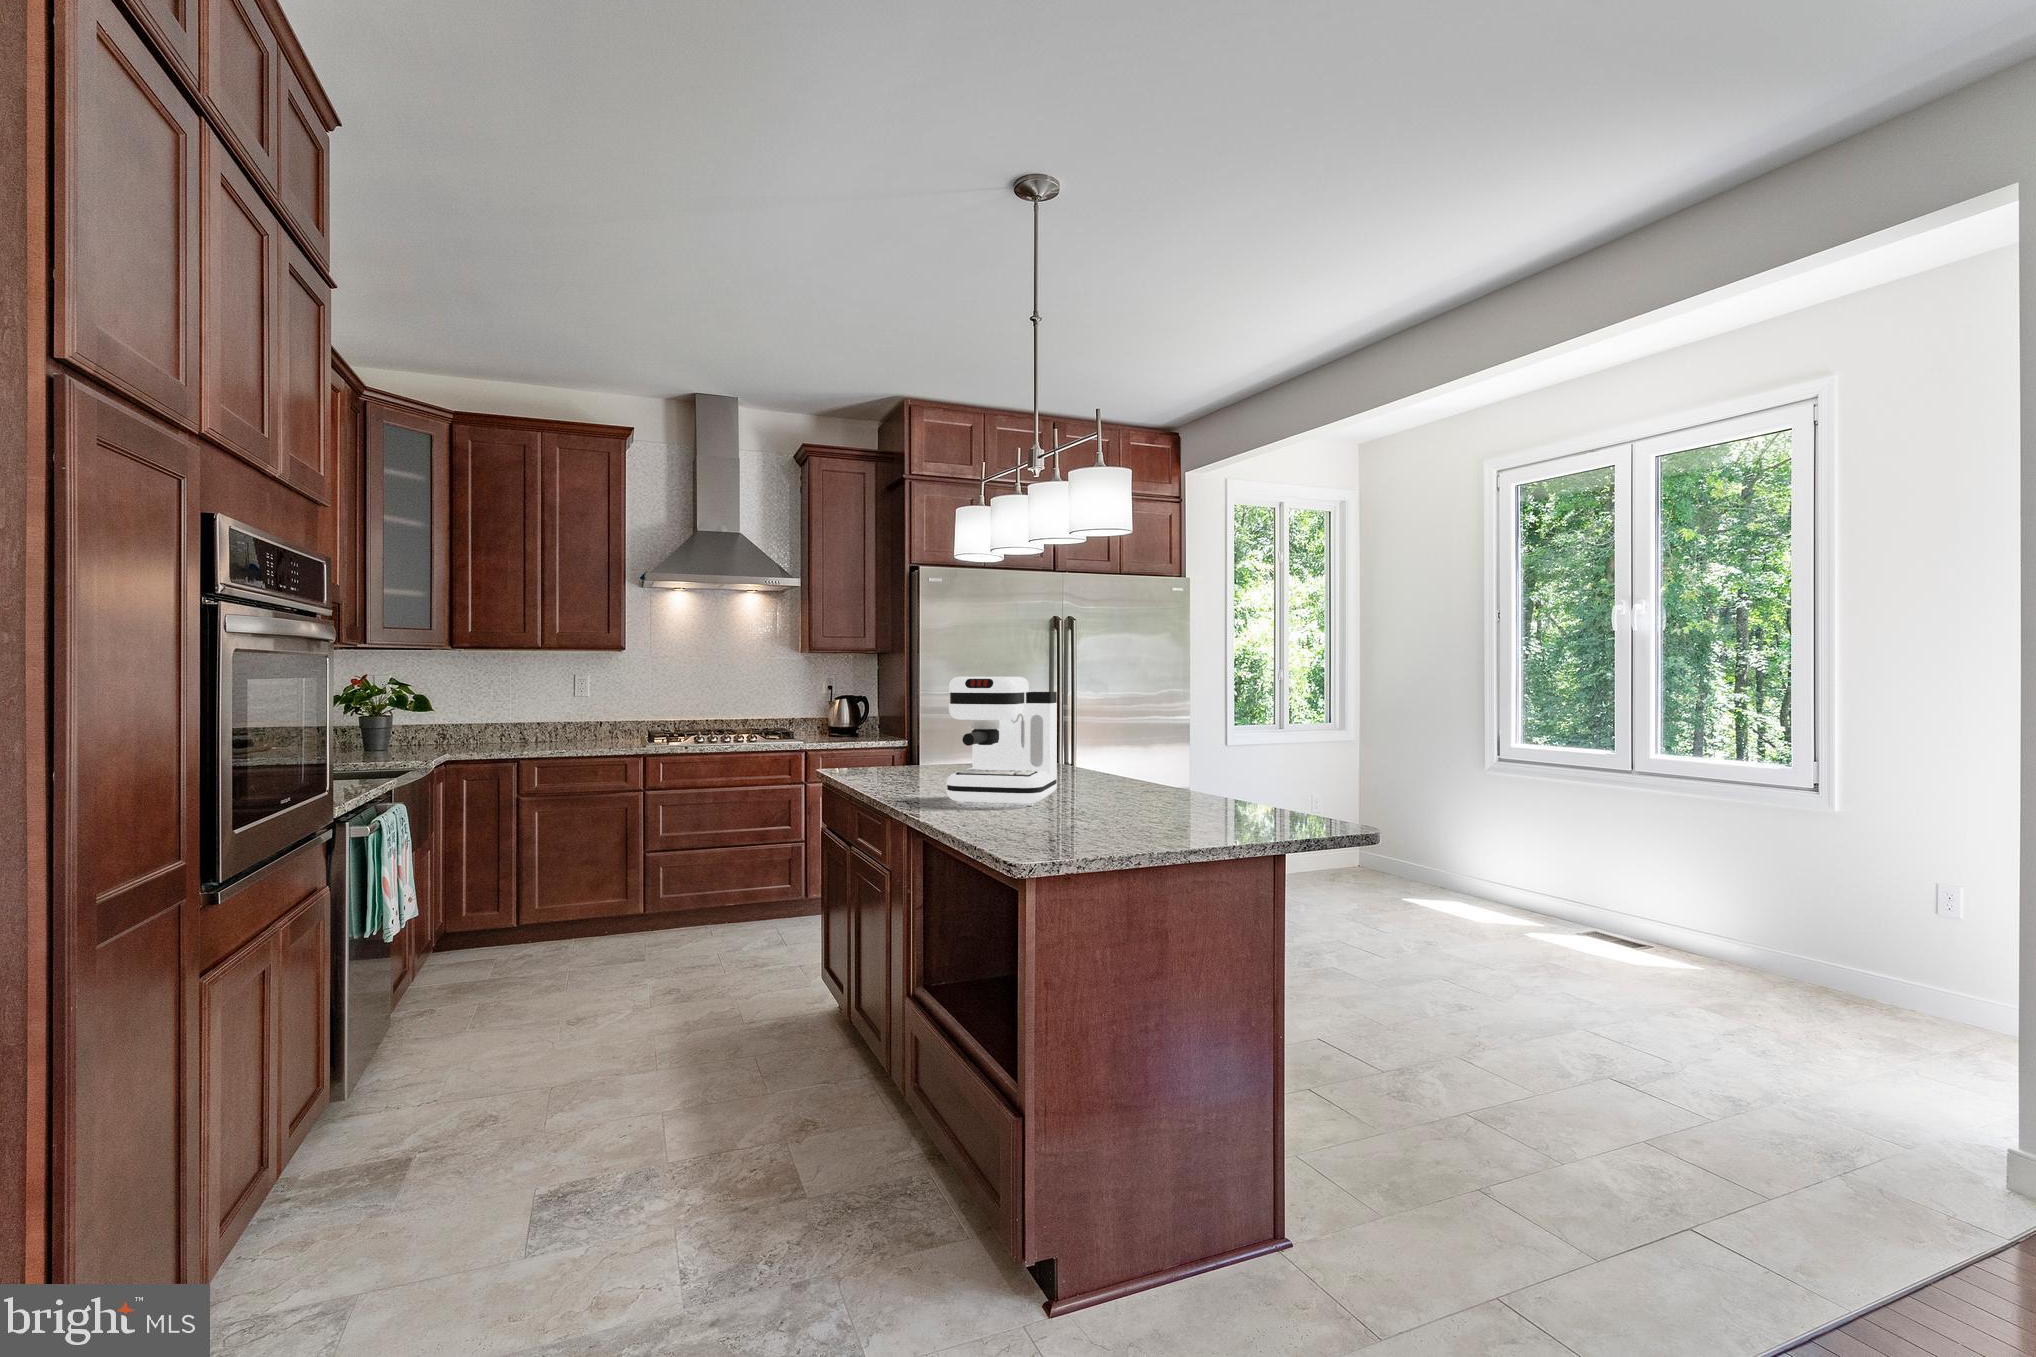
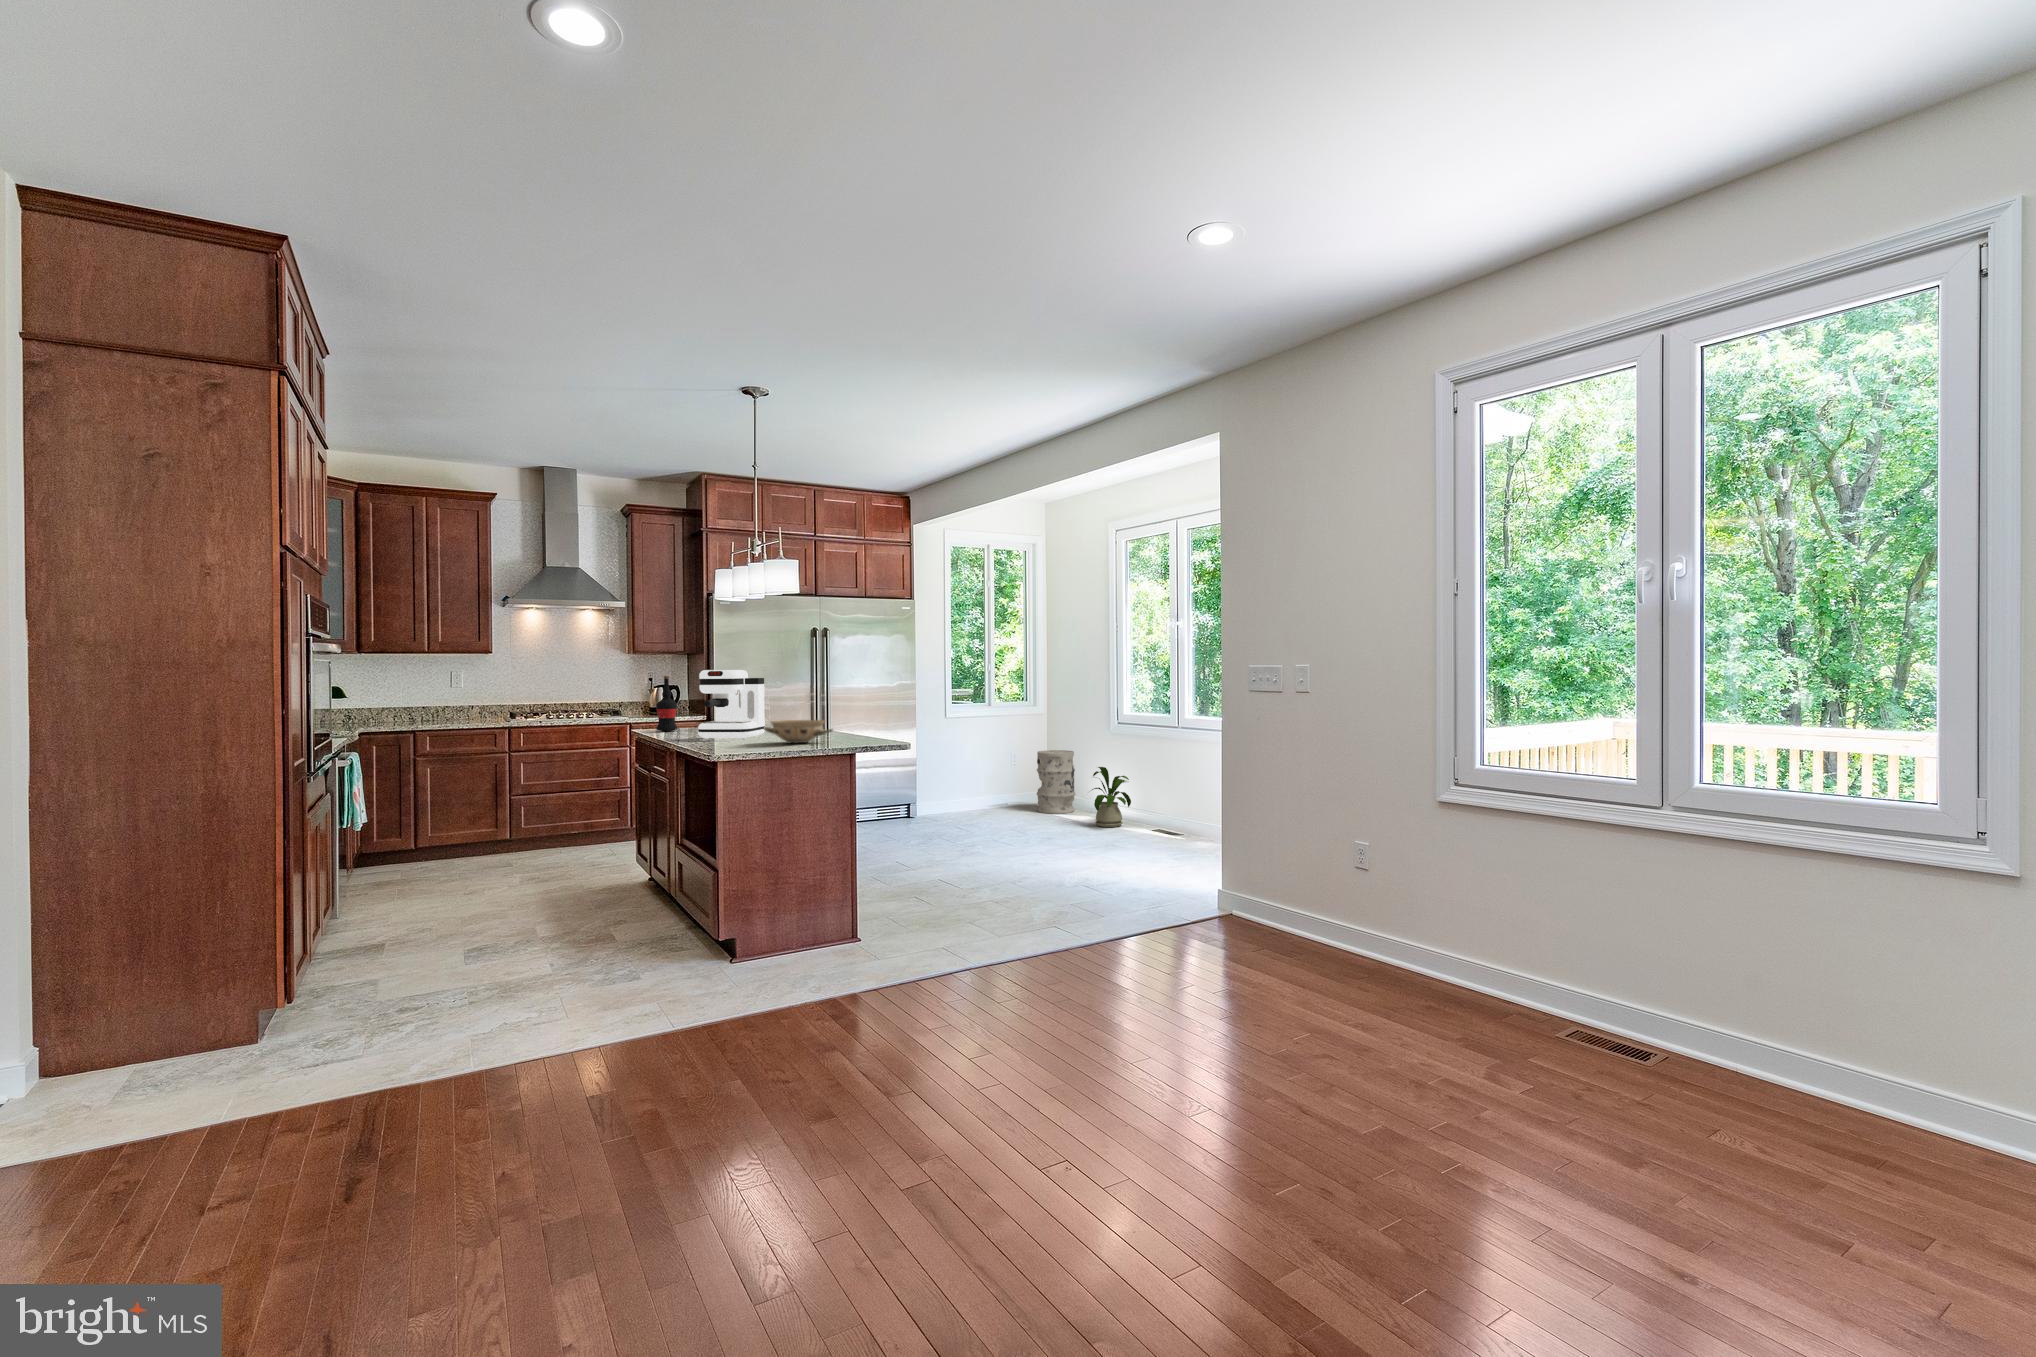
wine bottle: none [859,685,891,776] -> present [656,676,677,731]
ceramic bowl: none [1084,776,1228,826] -> present [764,720,832,743]
trash can: none [1362,797,1421,893] -> present [1037,750,1075,814]
house plant: none [1470,832,1549,926] -> present [1092,767,1131,827]

